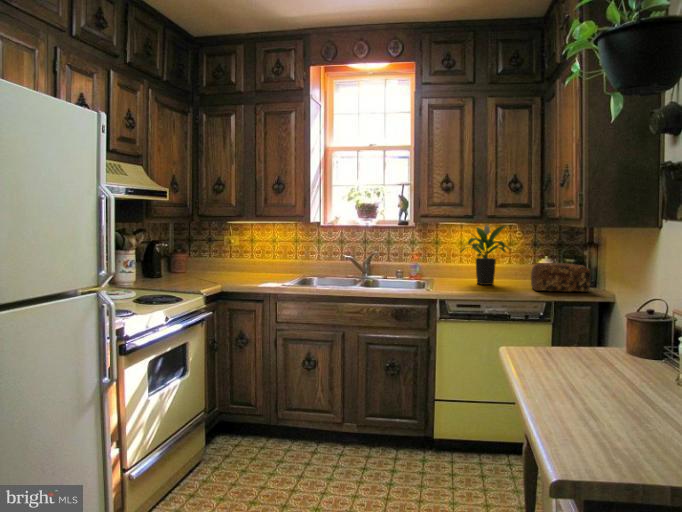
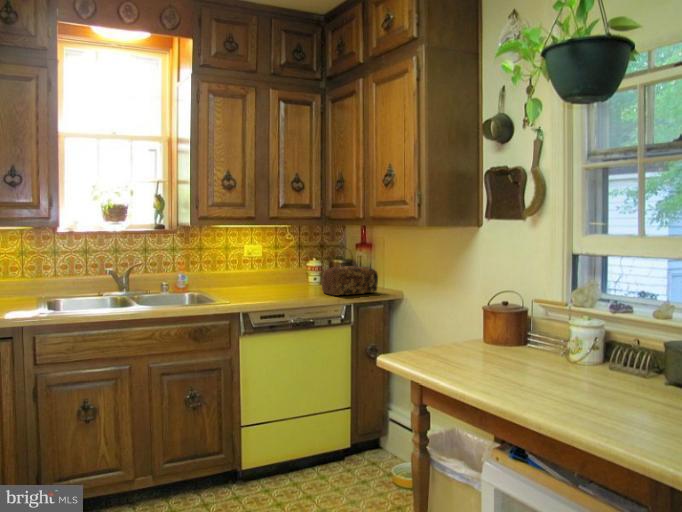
potted plant: present [462,225,510,285] -> none [243,228,302,294]

